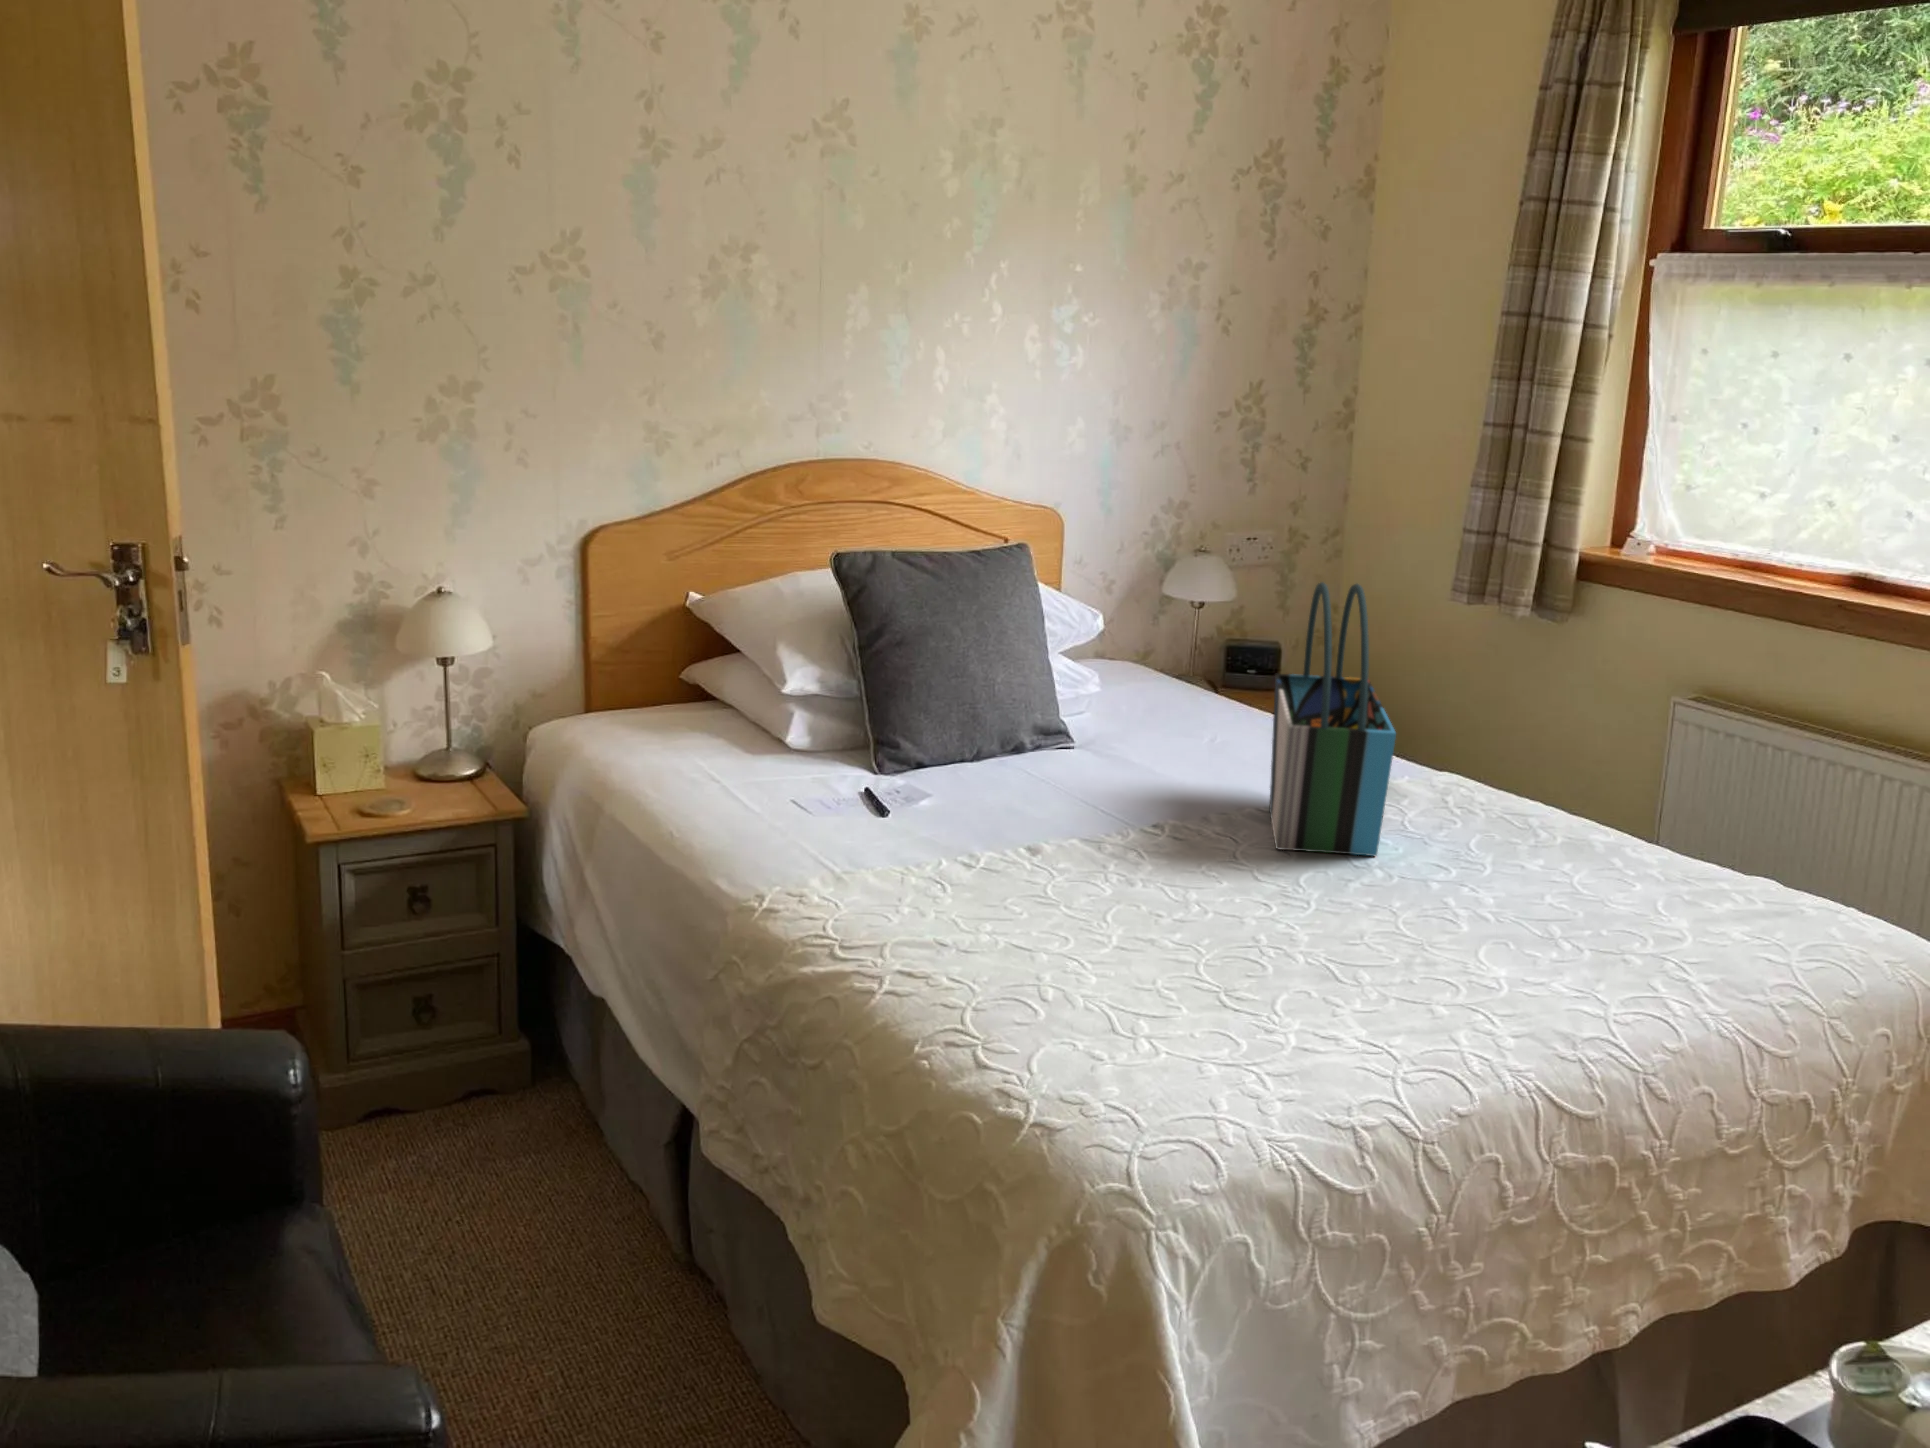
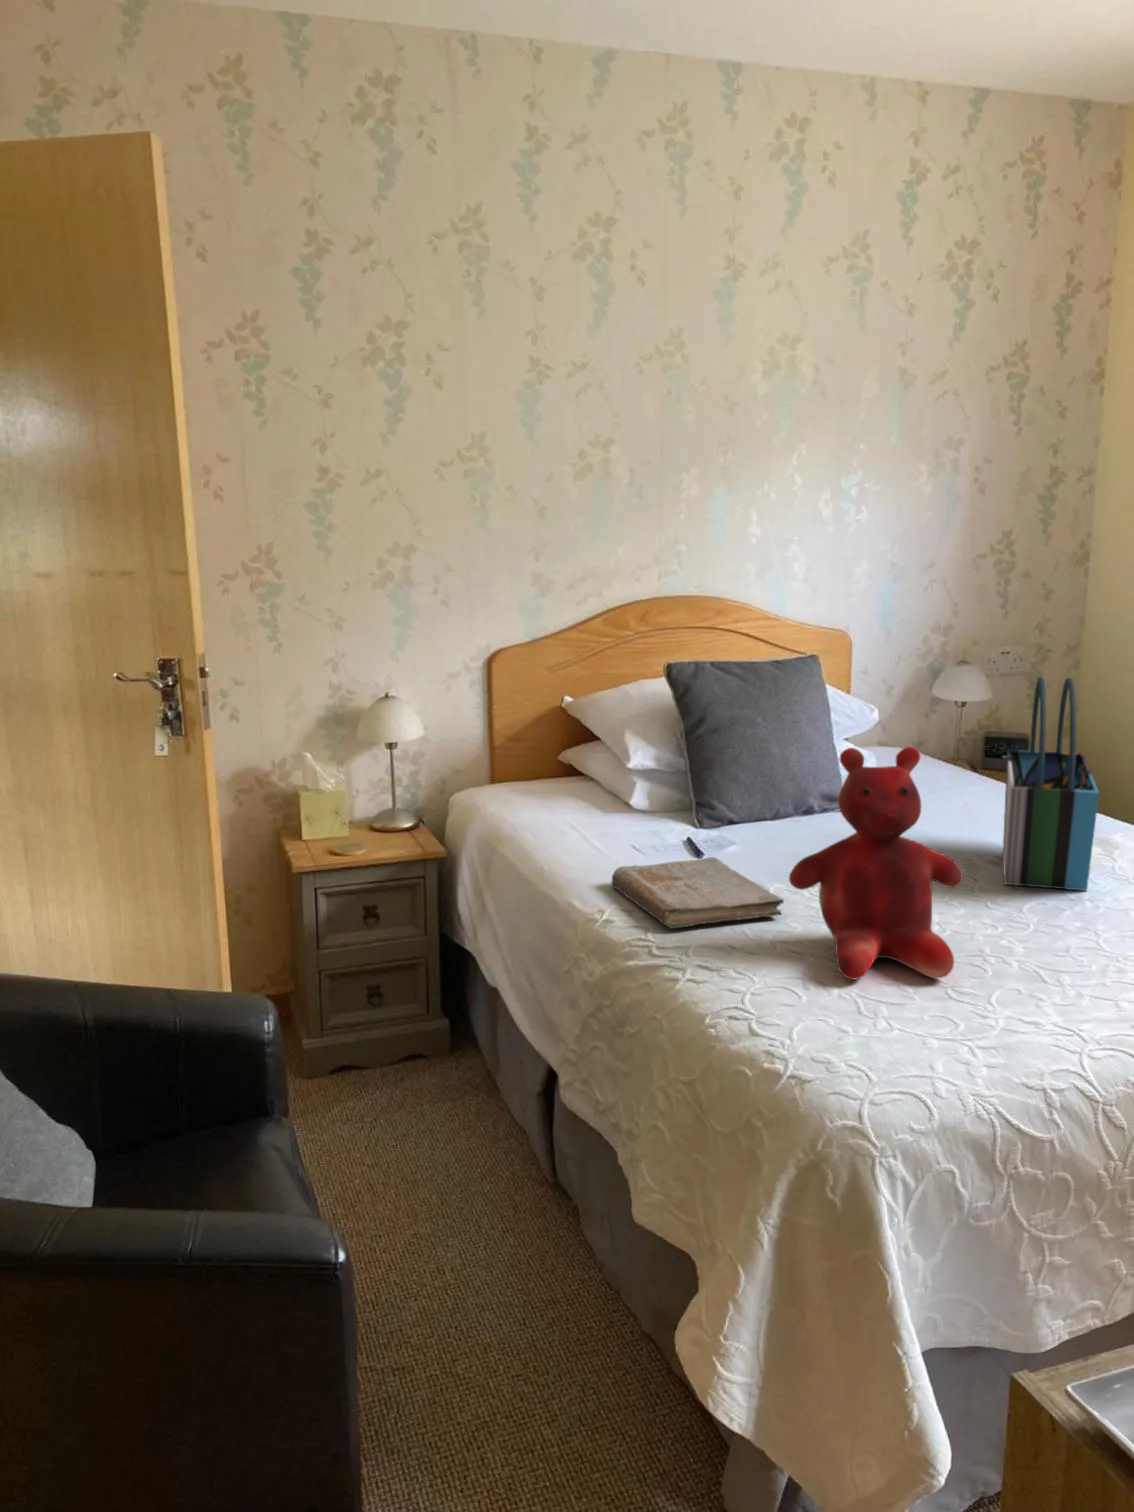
teddy bear: none [1016,679,1237,986] -> present [789,747,963,979]
book: none [769,818,1003,920] -> present [611,857,784,928]

